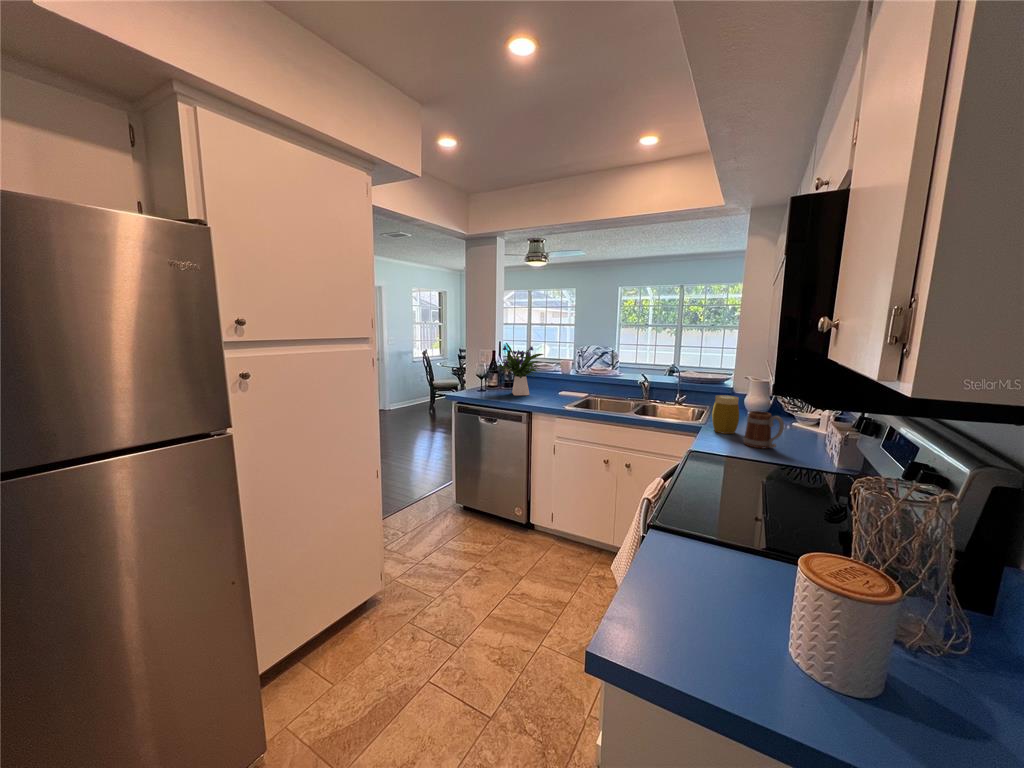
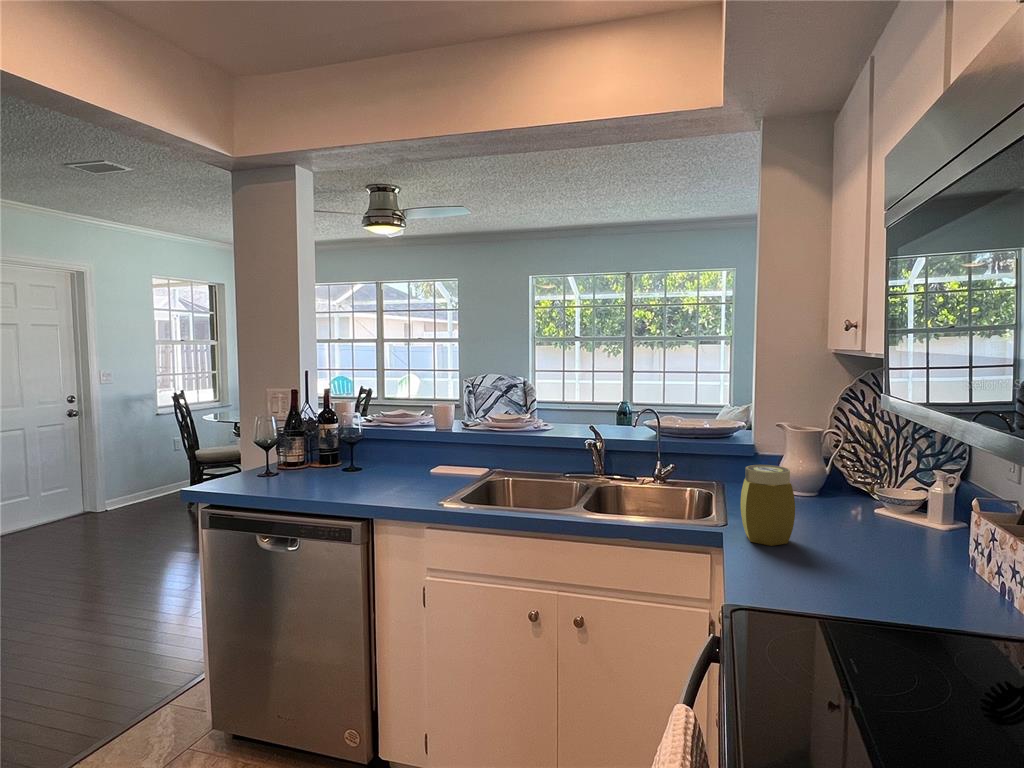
flower arrangement: present [499,343,543,395] -> none [294,371,399,482]
mug: present [743,411,784,448] -> none [816,498,899,578]

